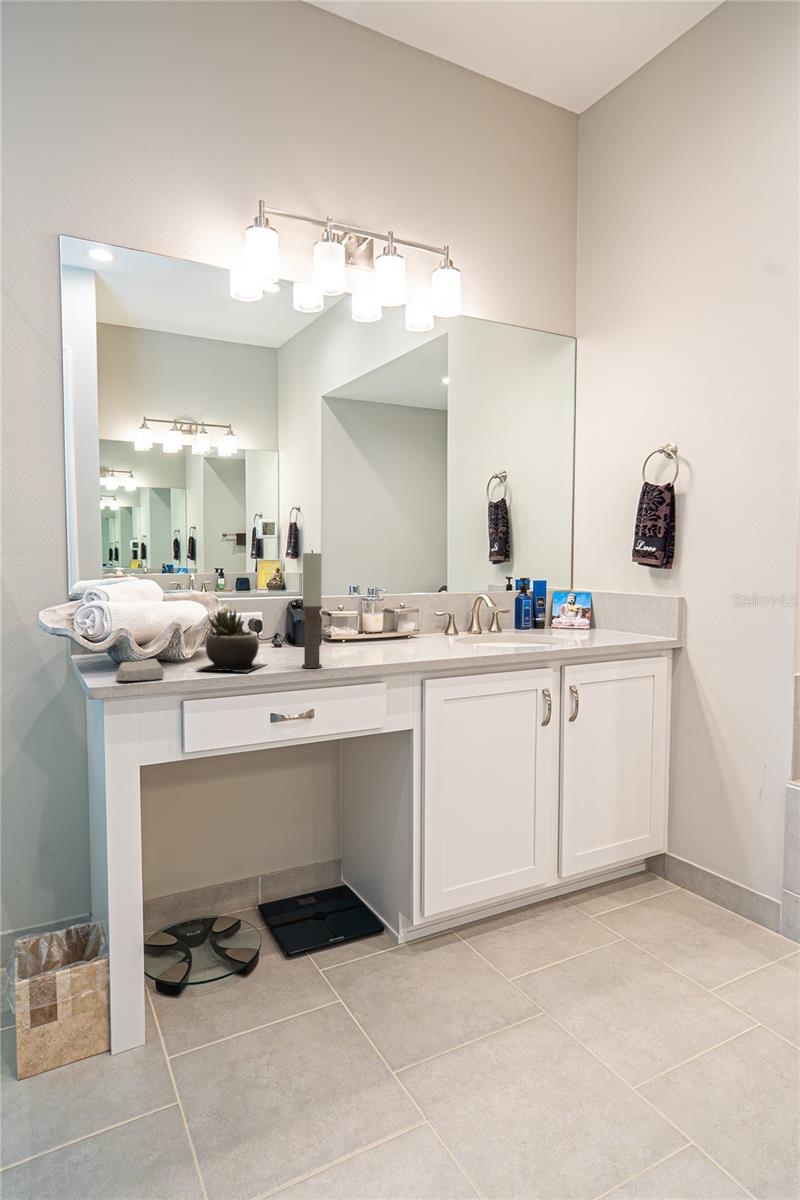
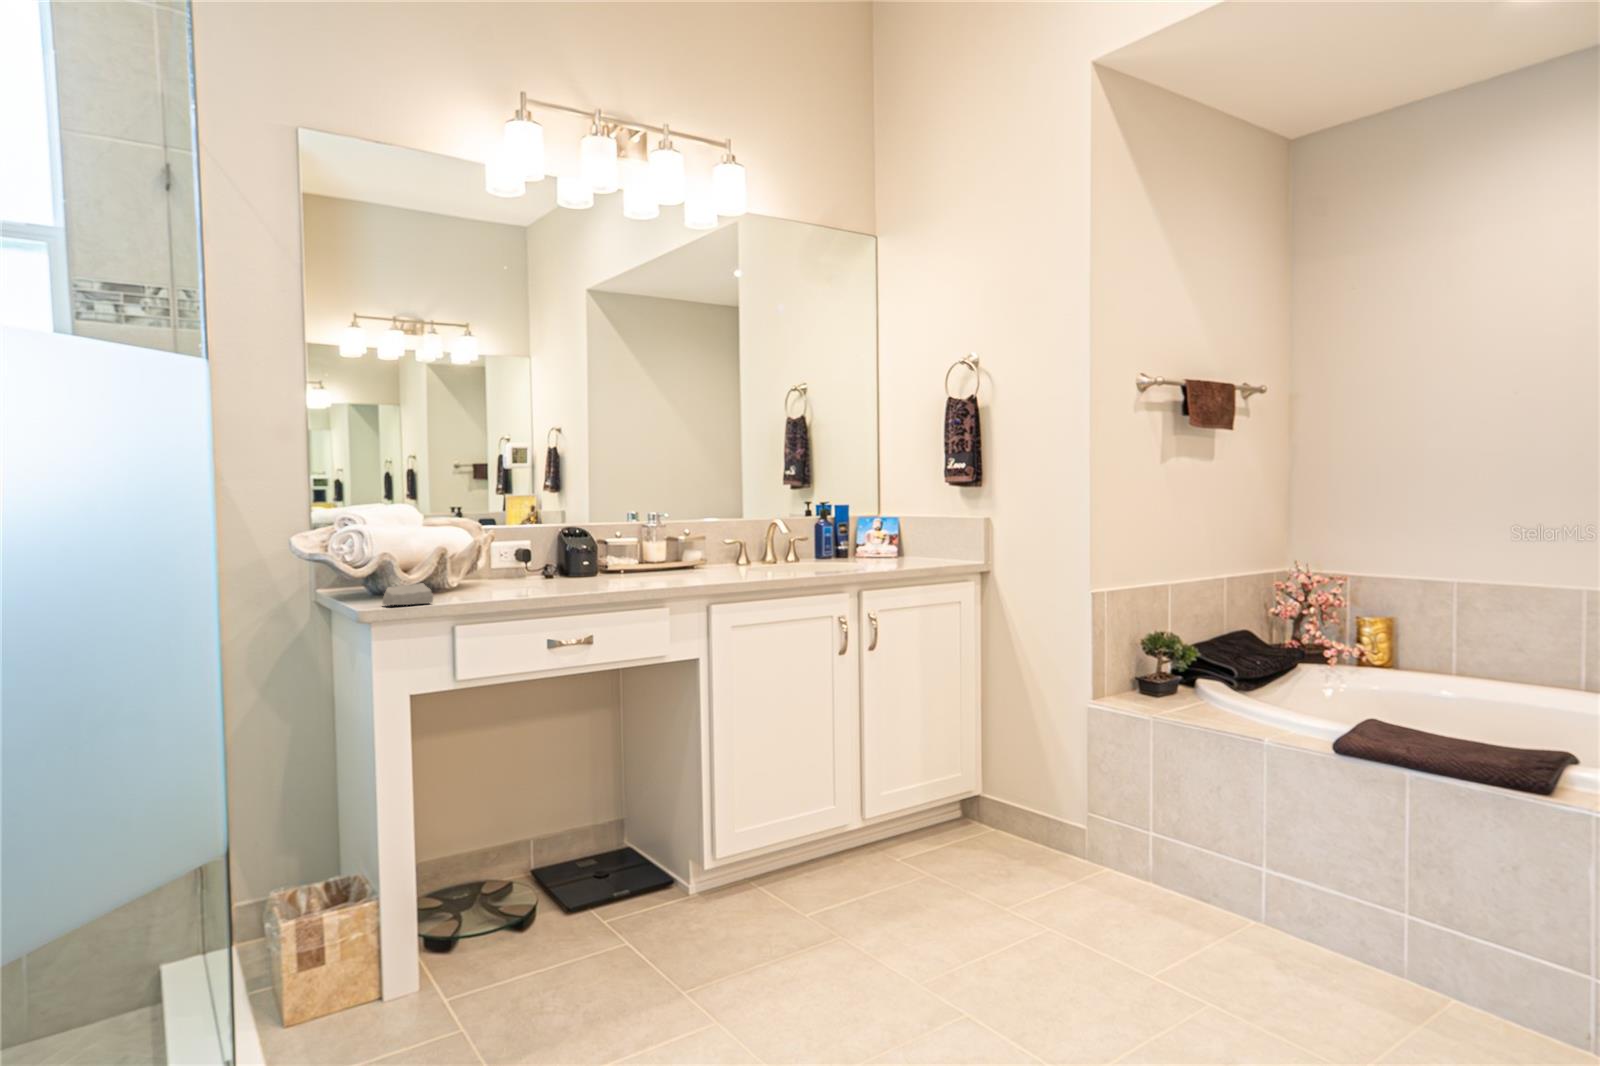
candle: present [302,550,322,668] -> none [578,468,601,592]
succulent plant: present [198,610,265,672] -> none [464,531,542,596]

